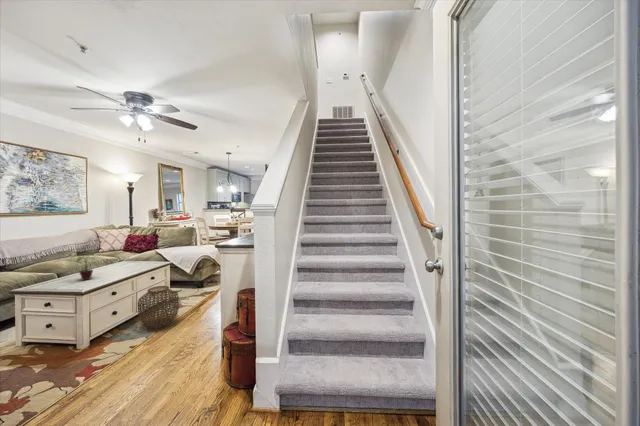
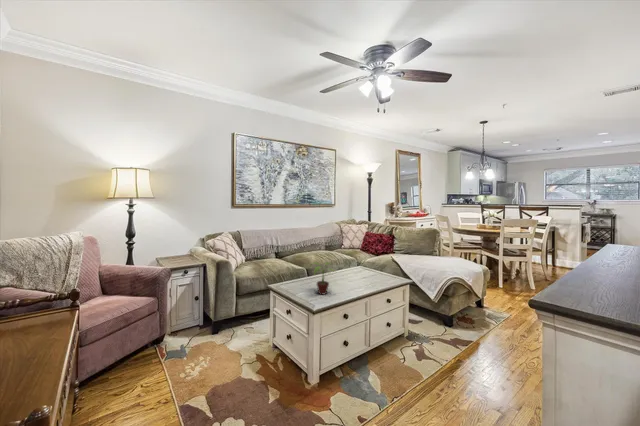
woven basket: present [138,286,179,329] -> none [372,328,428,396]

